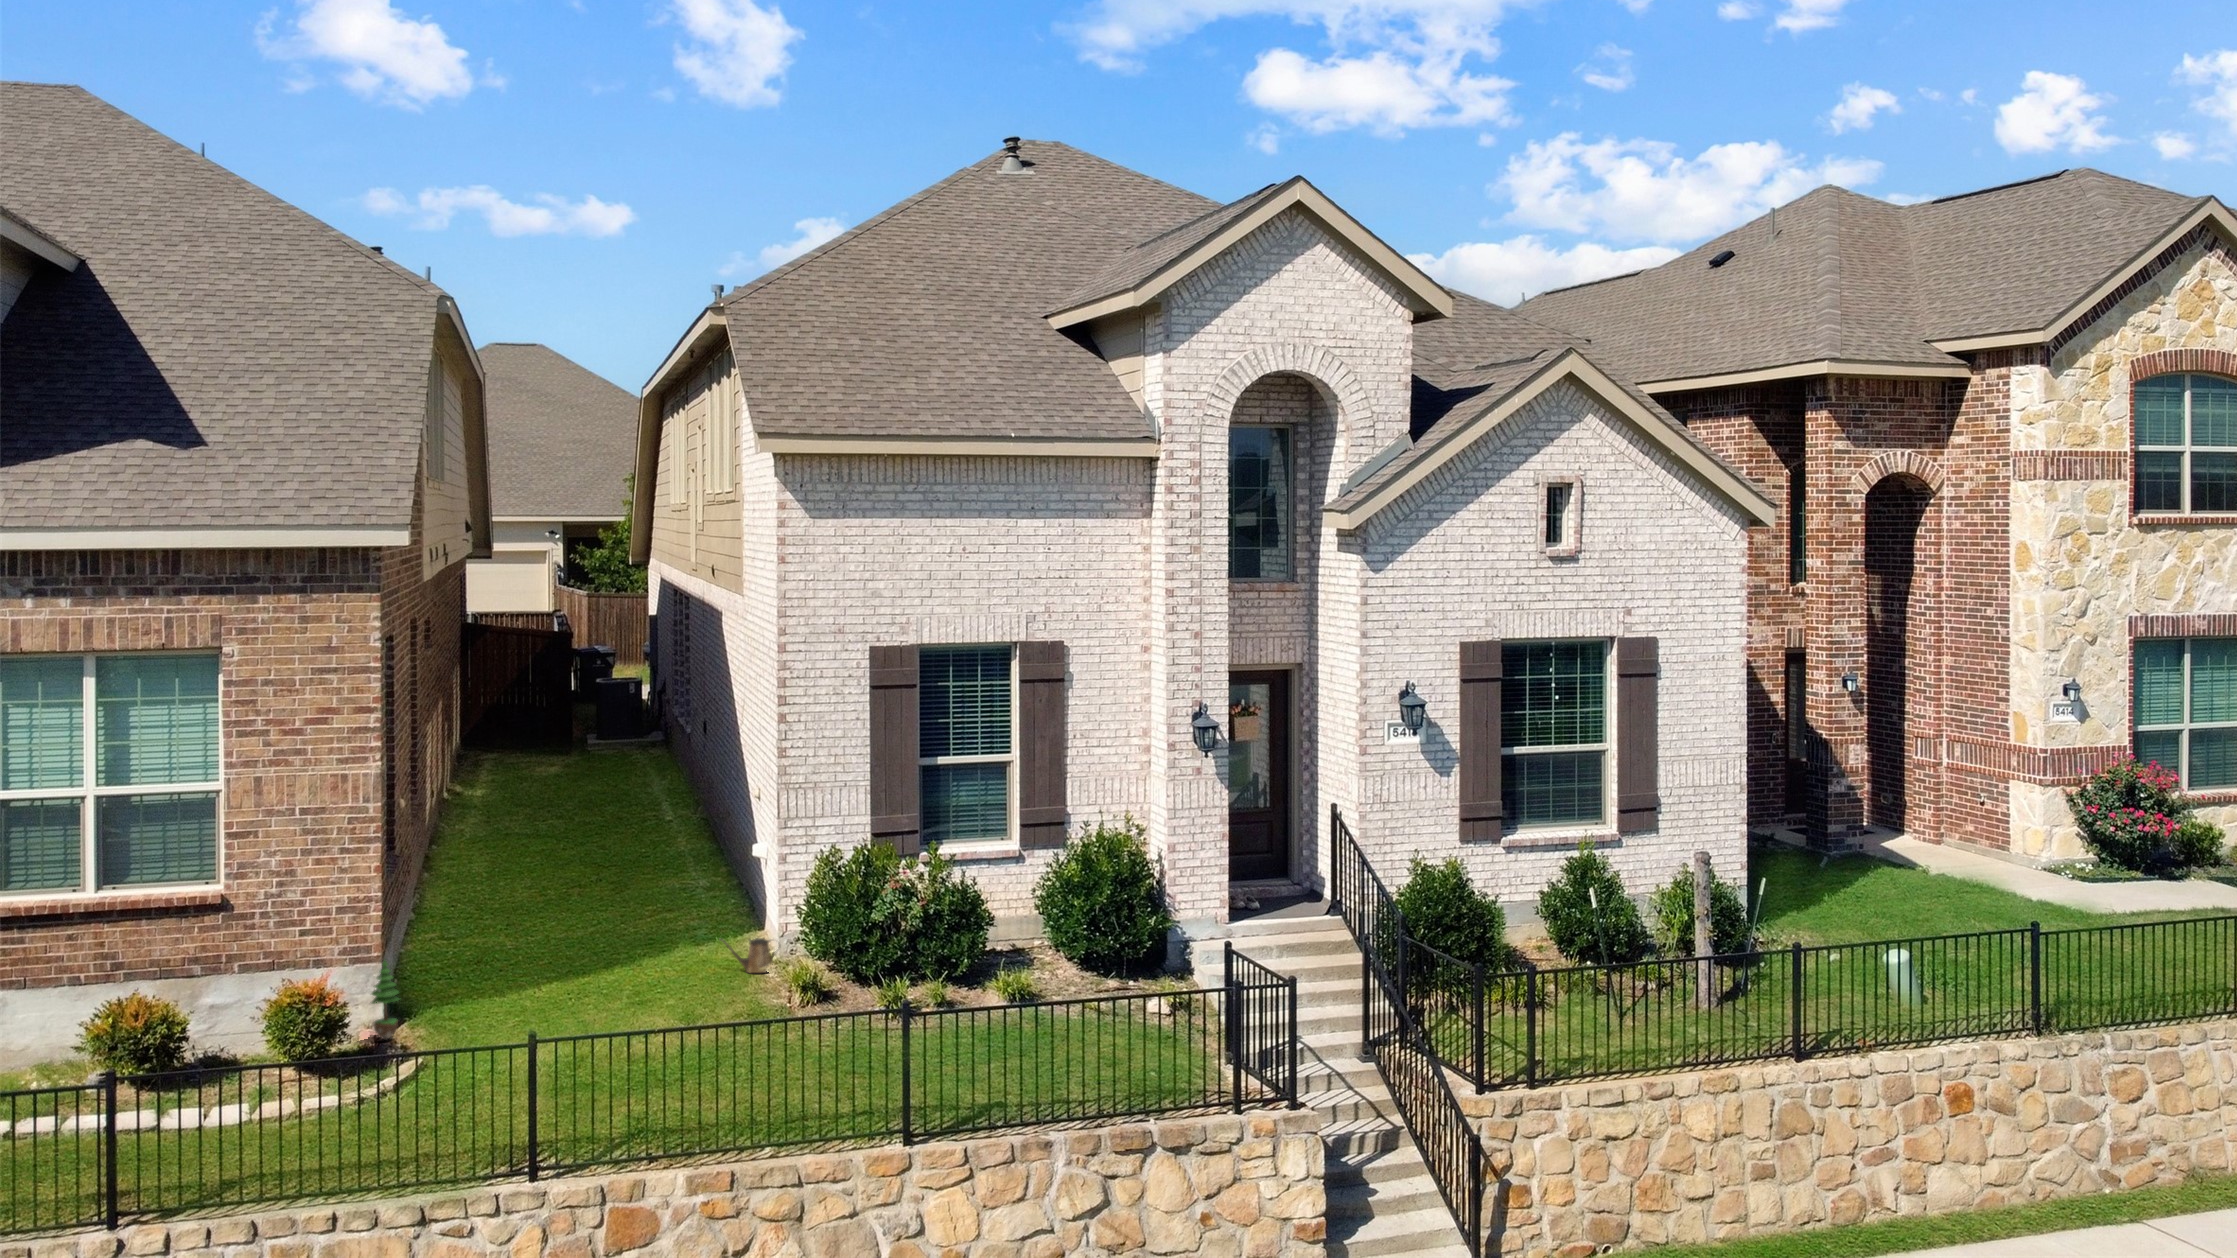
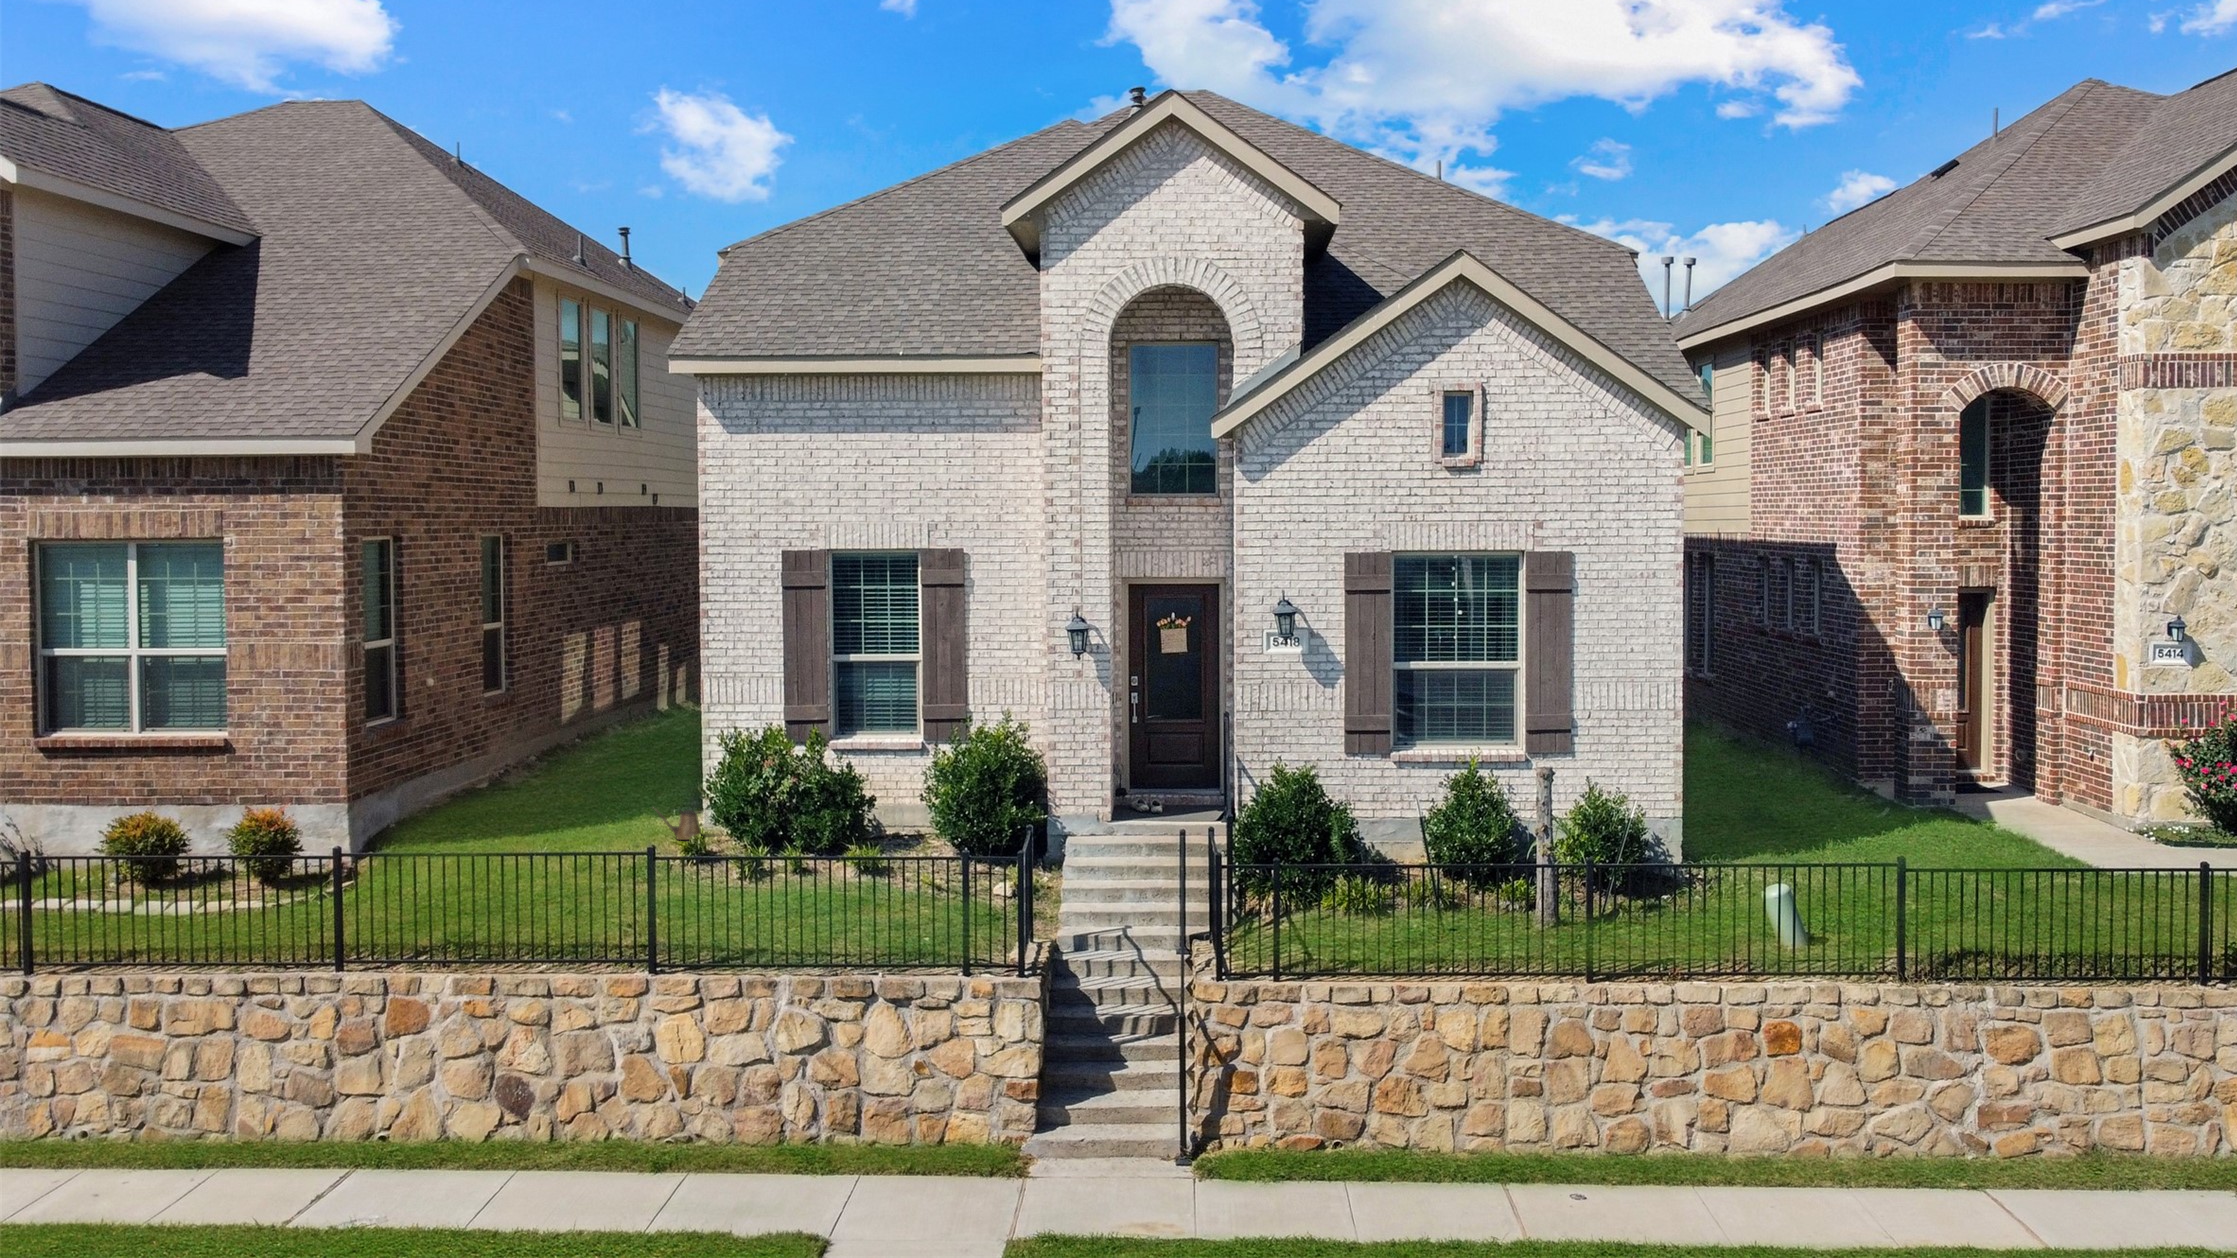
potted tree: present [372,961,399,1040] -> none [328,799,354,867]

